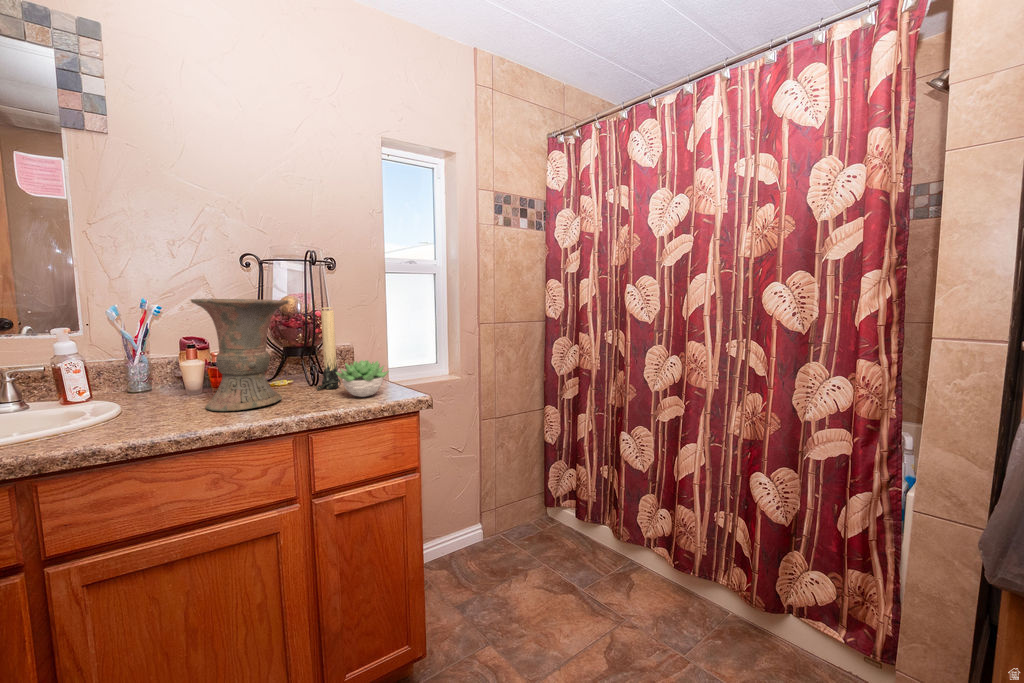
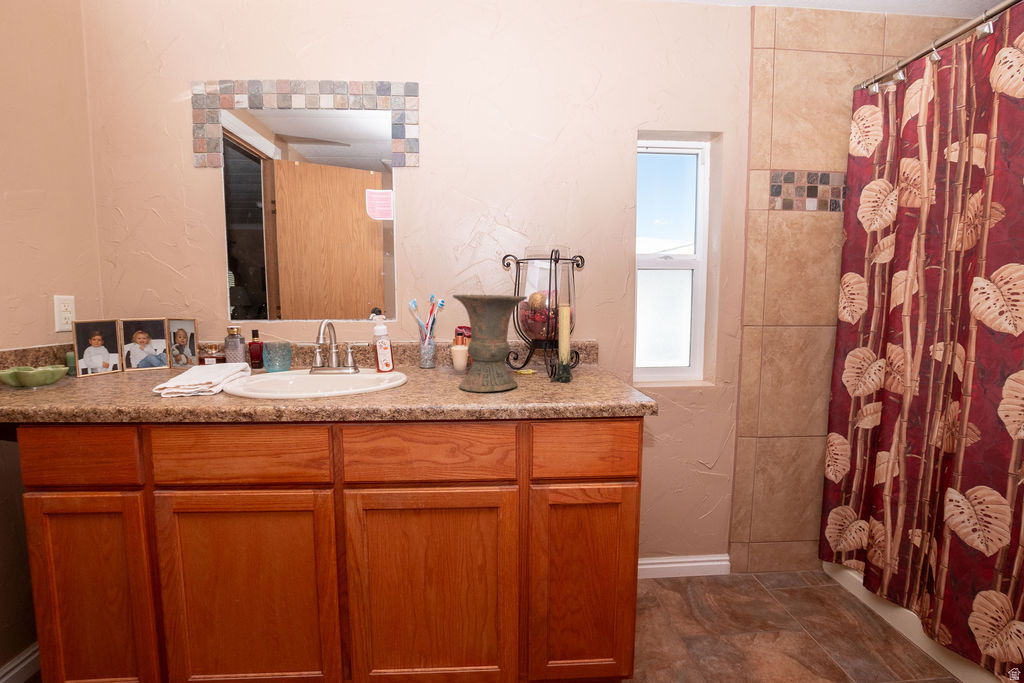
succulent plant: present [336,360,389,397] -> none [564,357,615,393]

